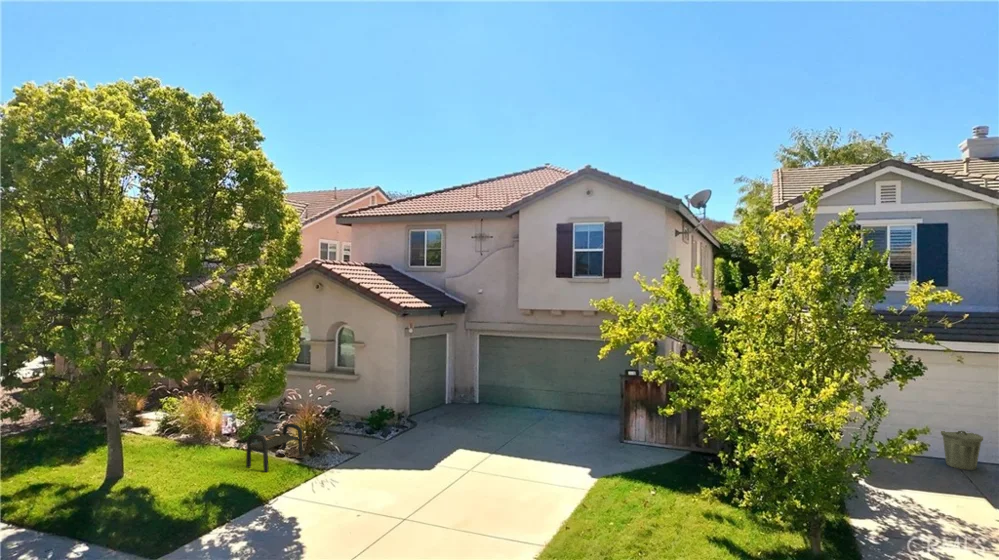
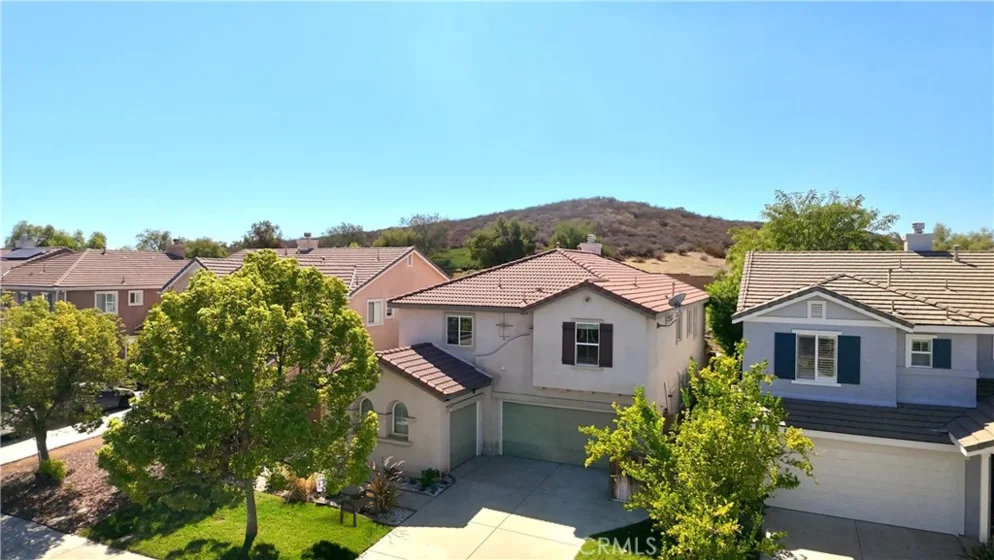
trash can: present [941,431,983,470] -> none [847,497,876,530]

